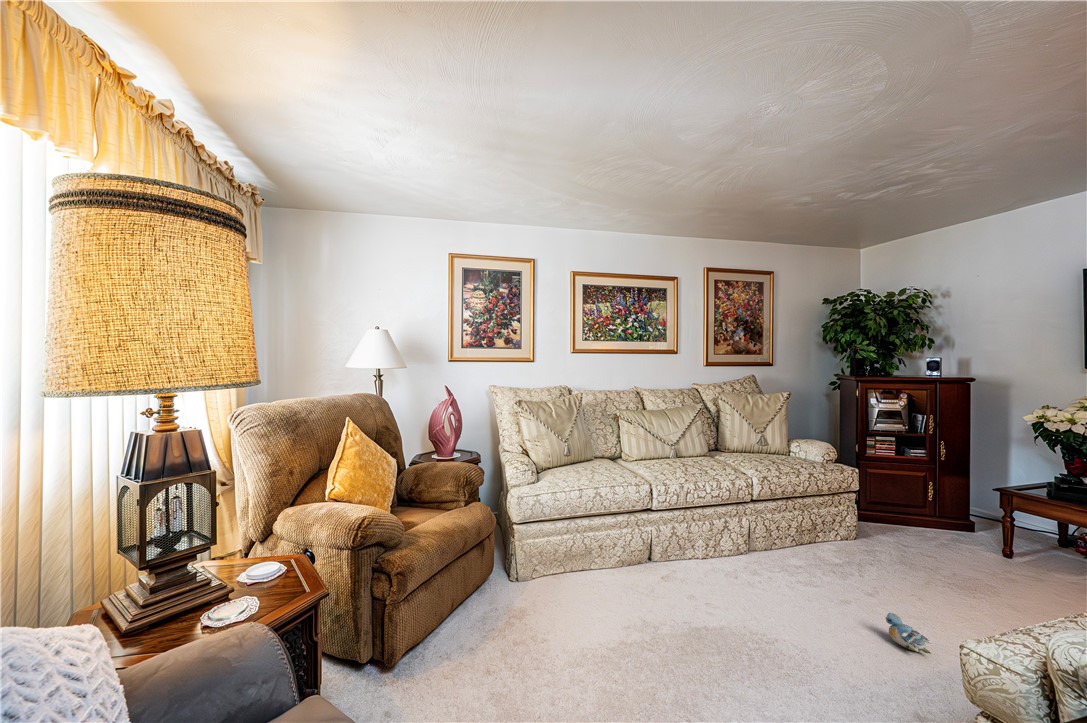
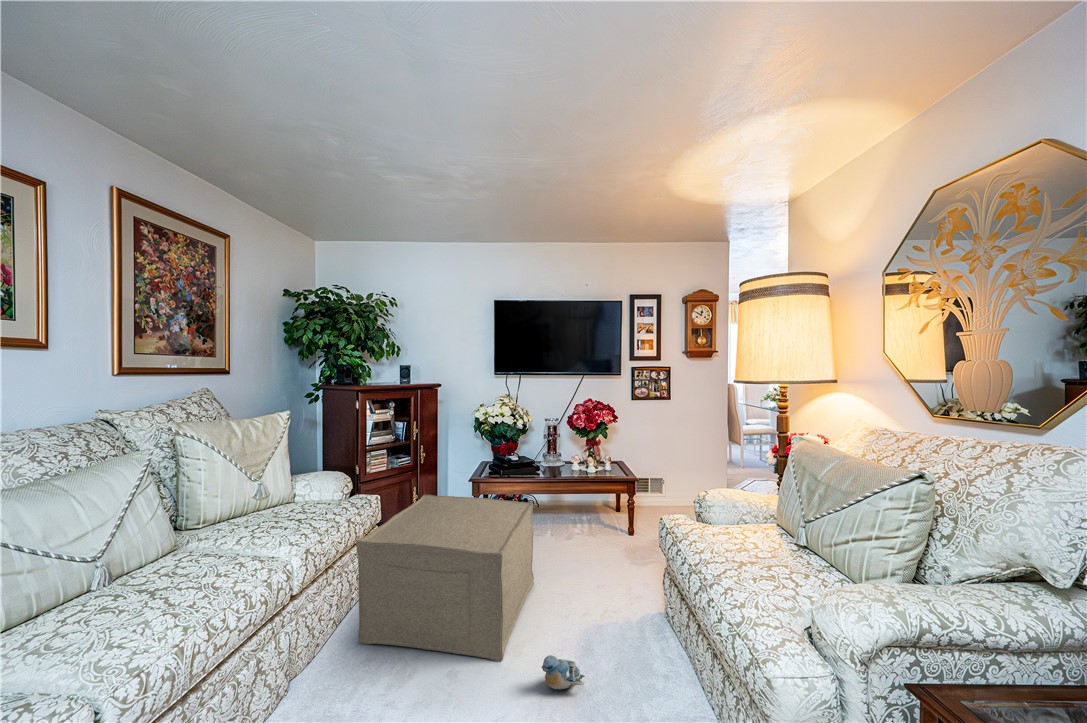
ottoman: none [796,480,1004,612] -> present [356,495,534,662]

